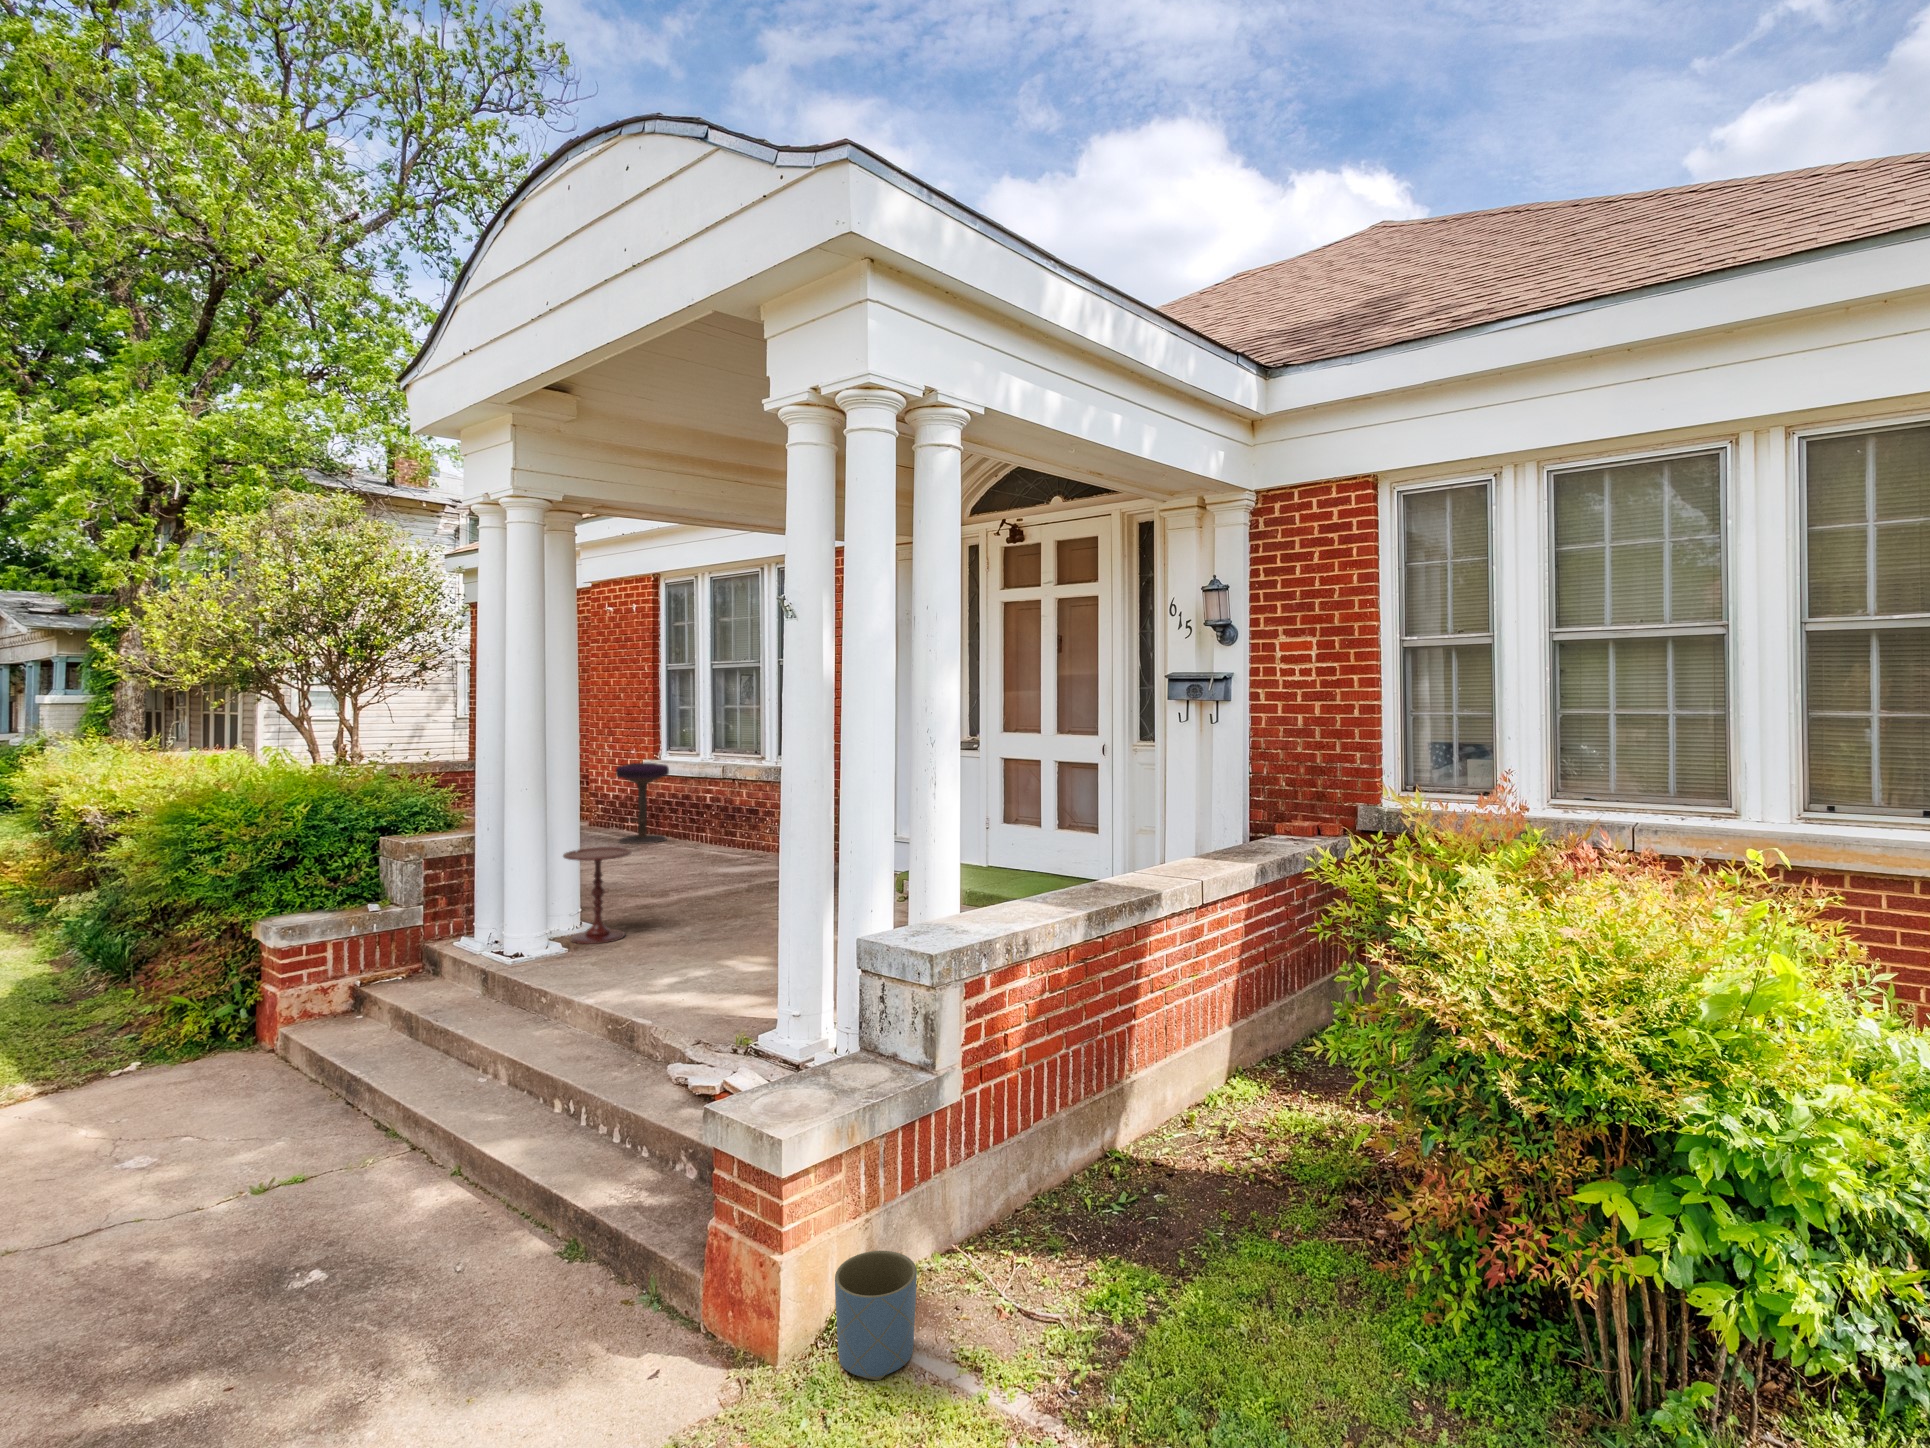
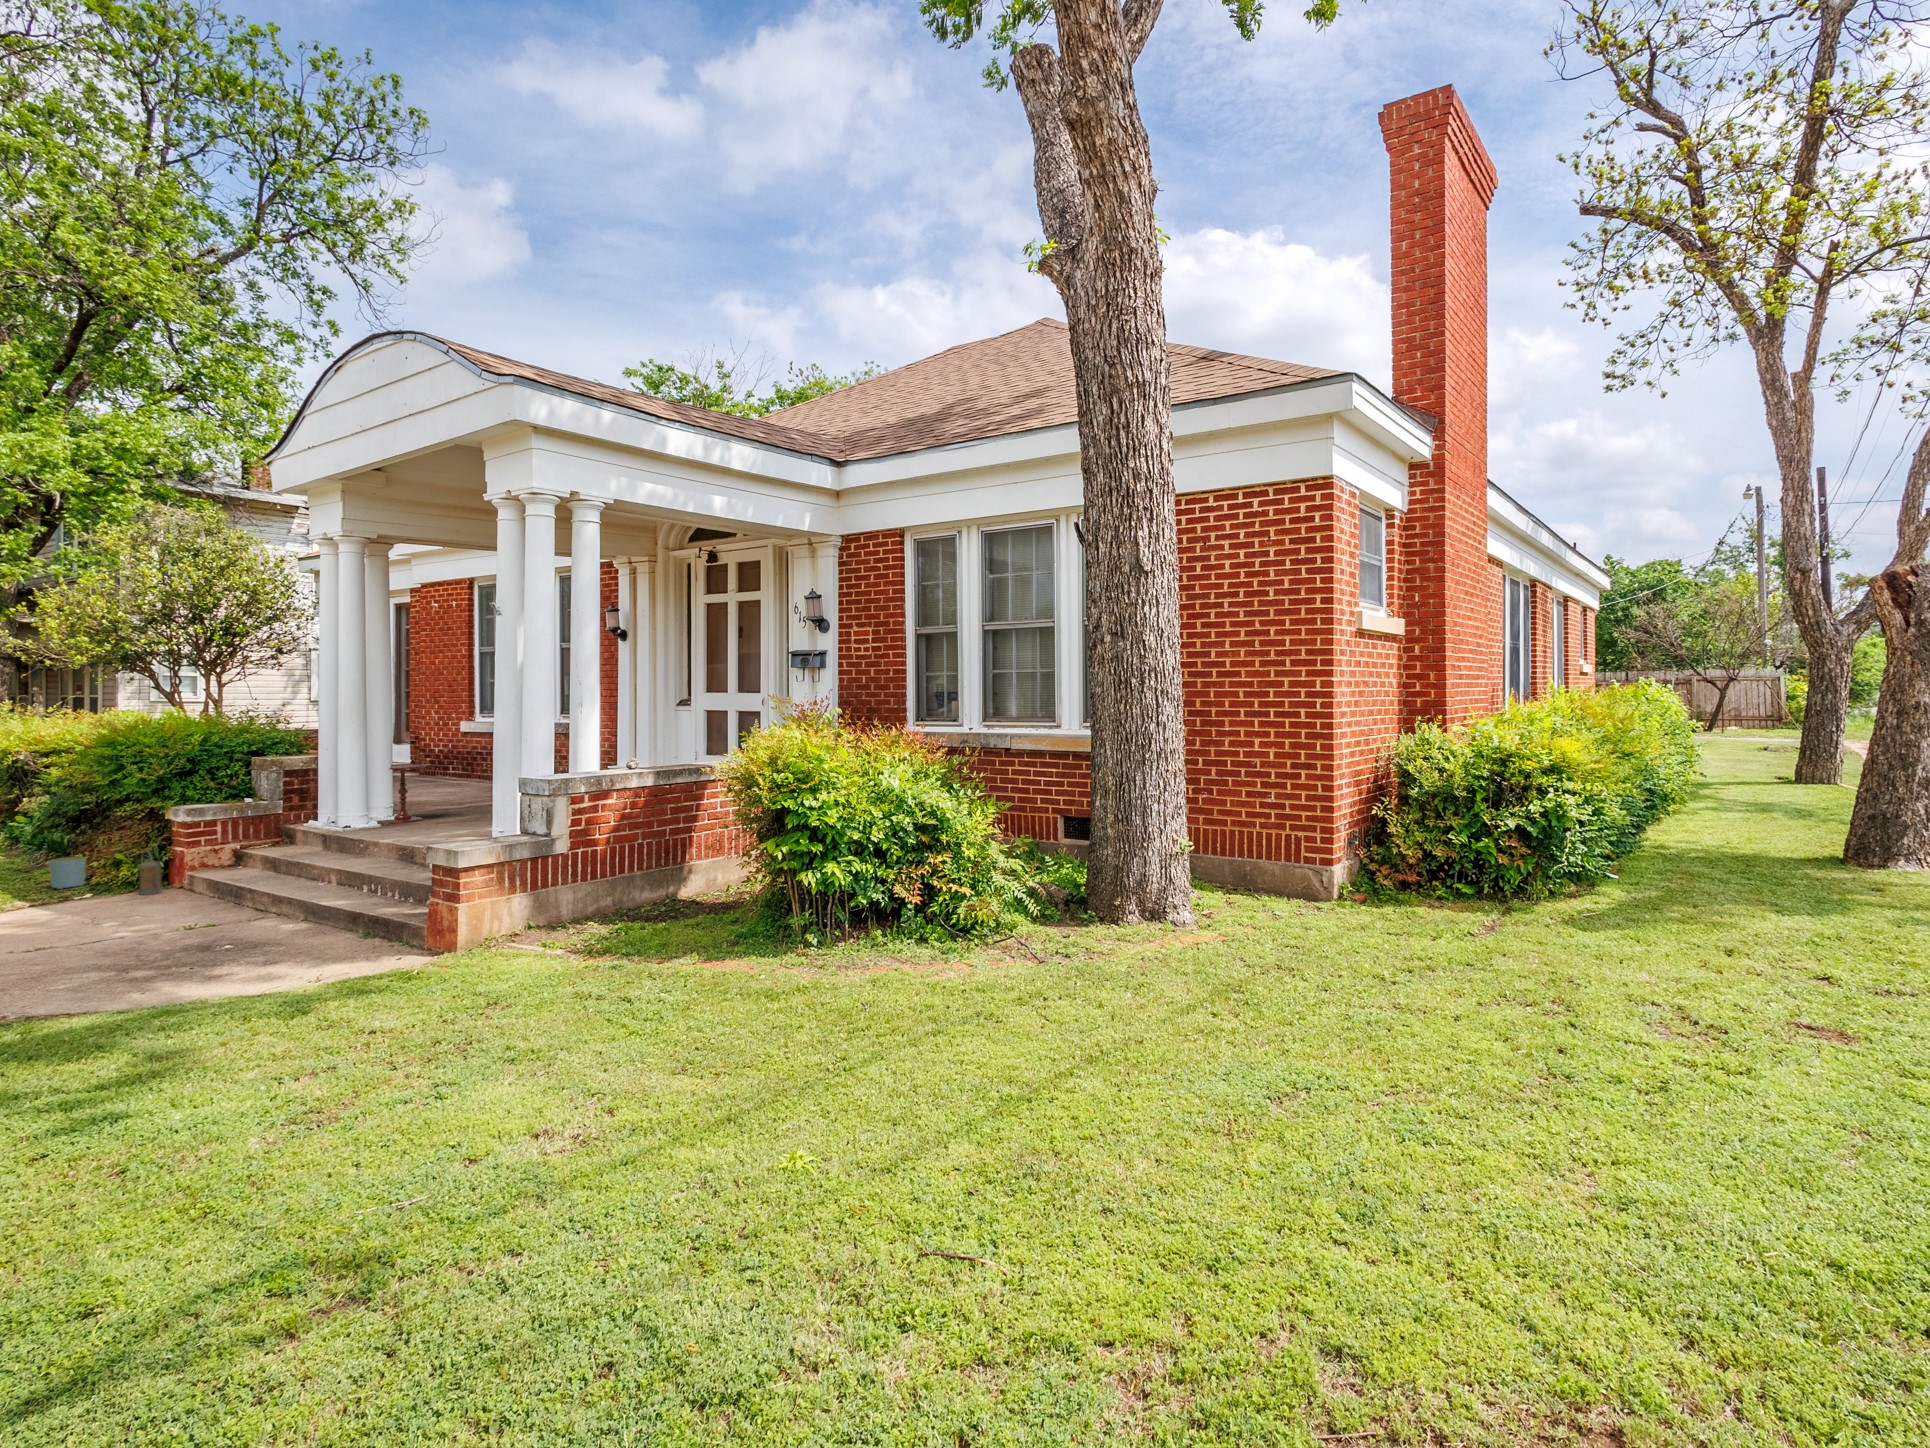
stool: present [616,762,669,844] -> none [435,722,478,783]
watering can: none [207,993,241,1068] -> present [139,850,162,895]
planter: present [835,1251,917,1380] -> present [49,857,86,889]

